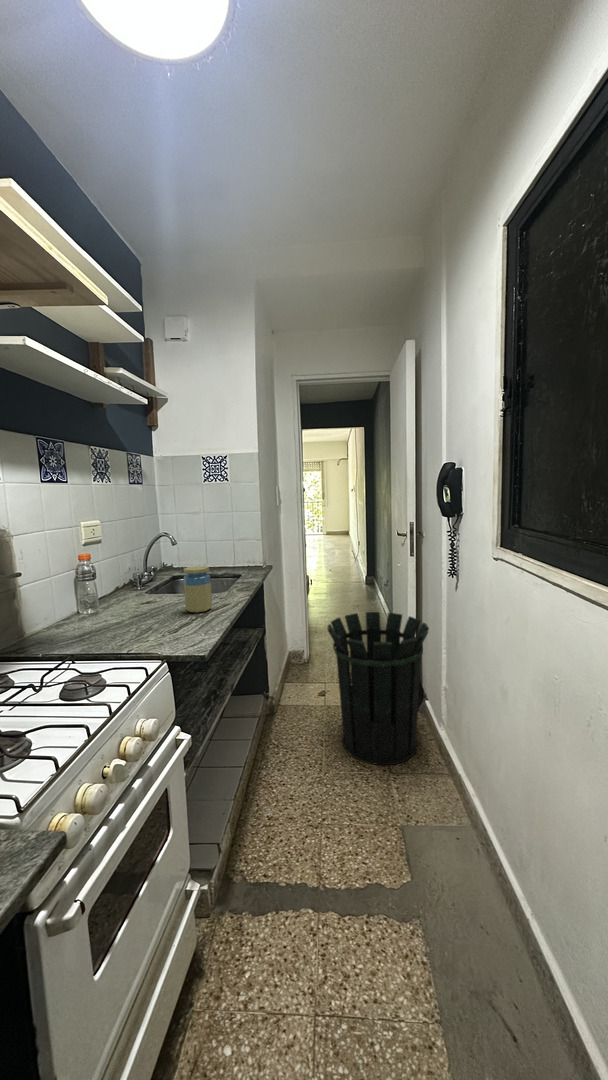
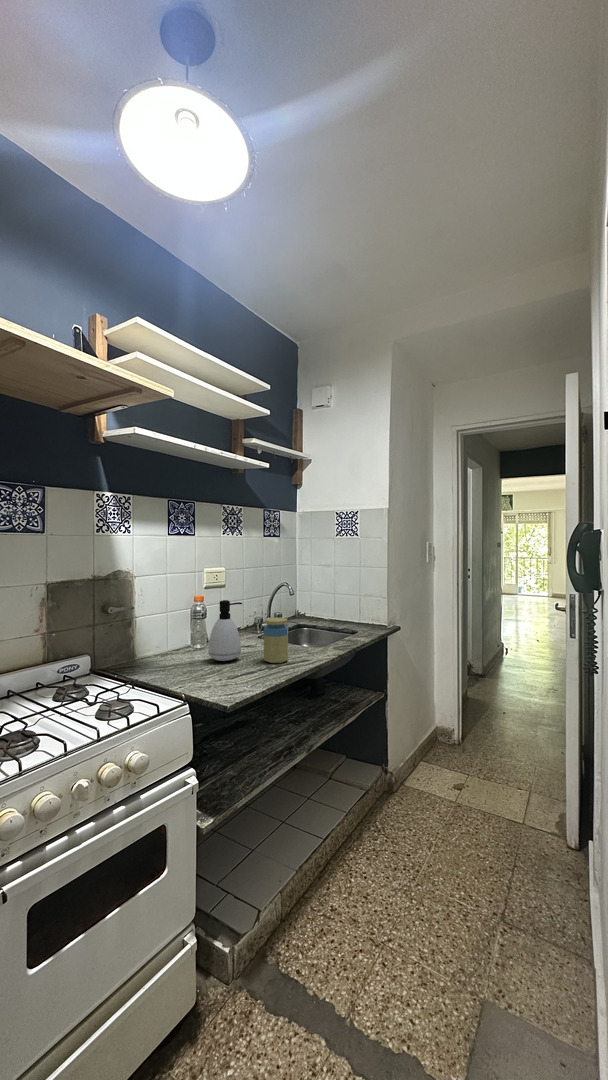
soap dispenser: none [122,554,159,620] -> present [208,600,242,661]
waste bin: present [328,612,429,765] -> none [440,698,577,912]

